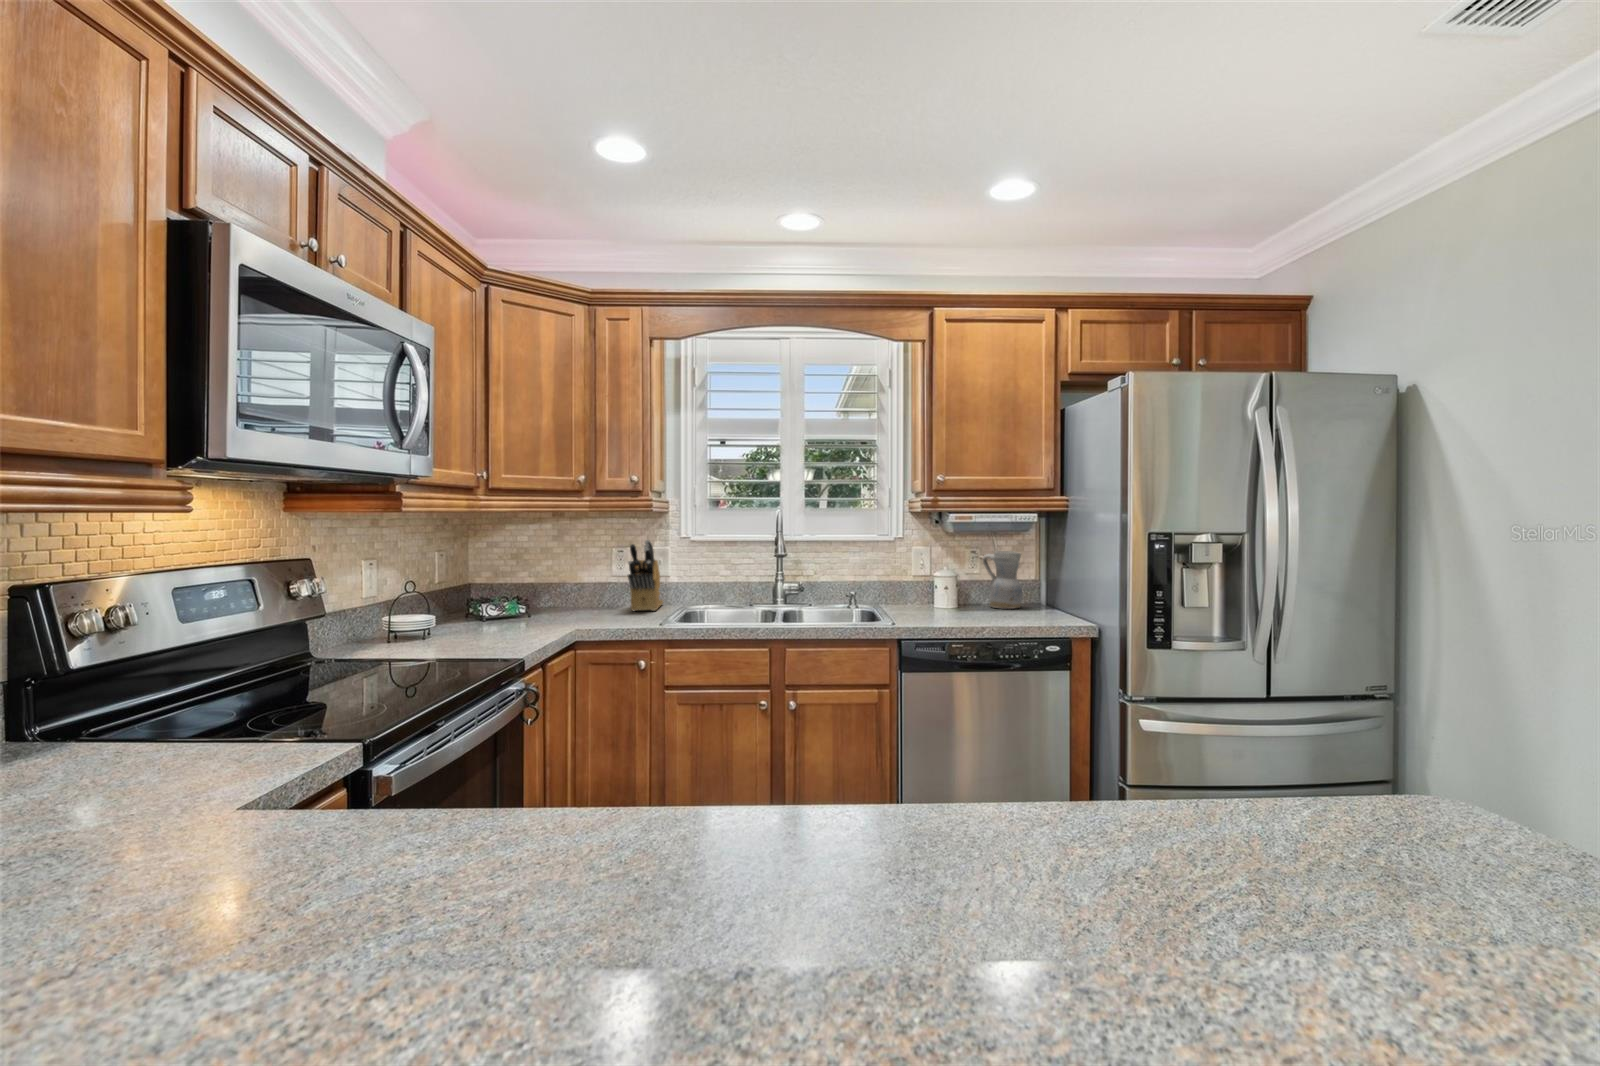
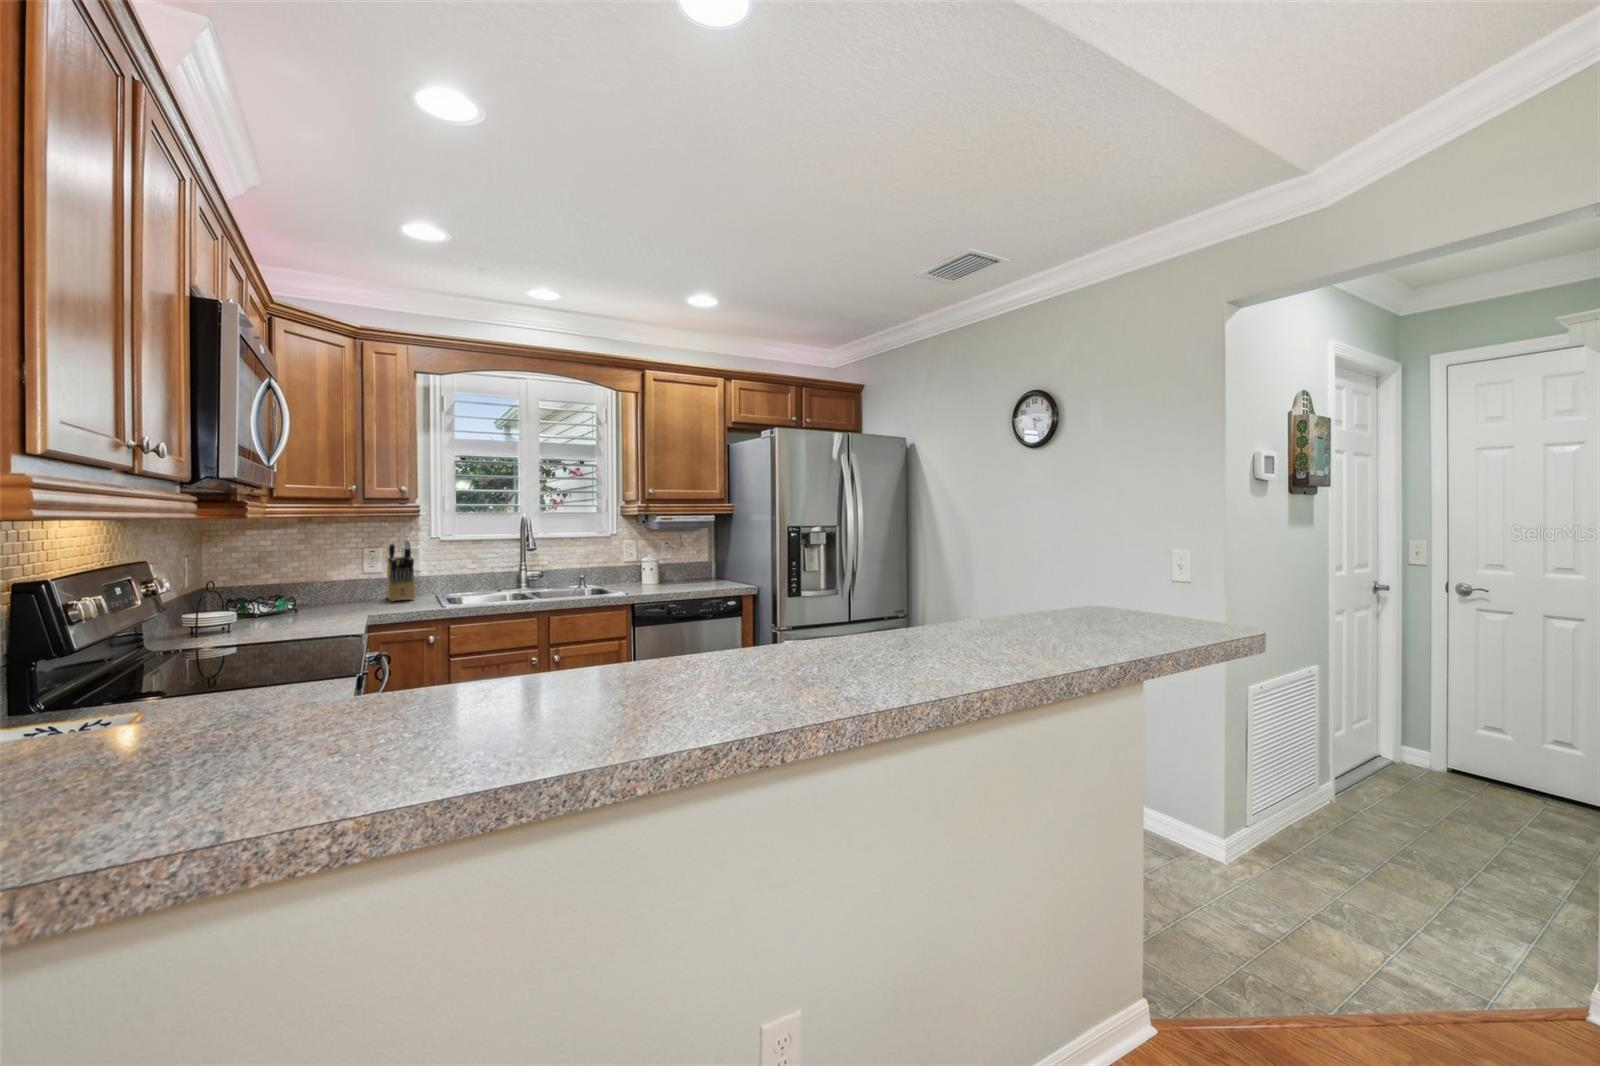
ceramic pitcher: present [983,550,1022,609] -> none [674,542,702,583]

